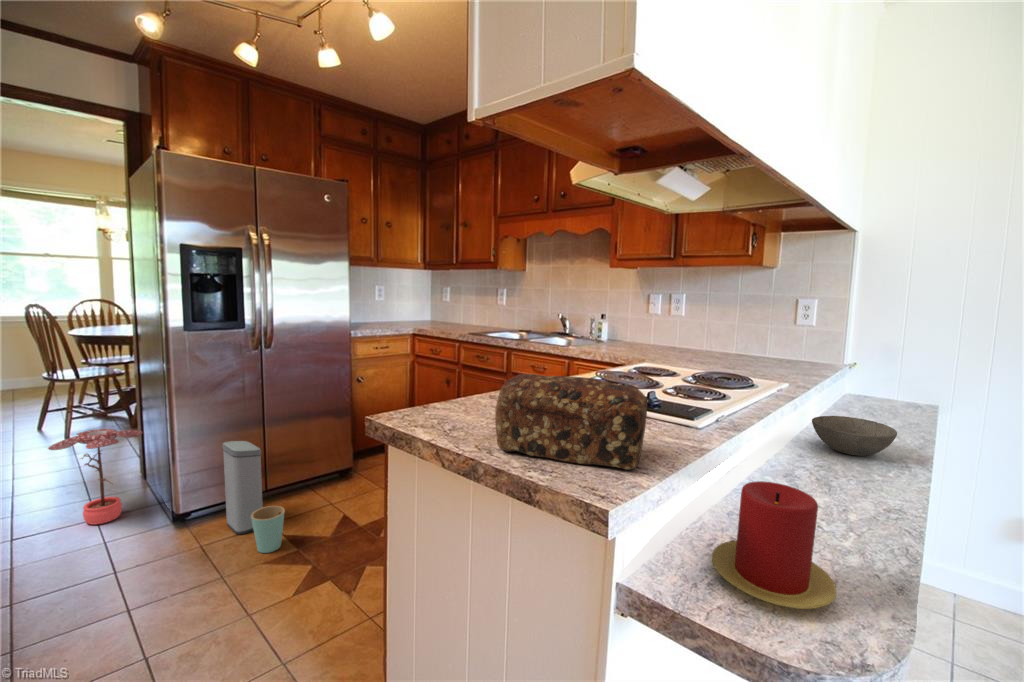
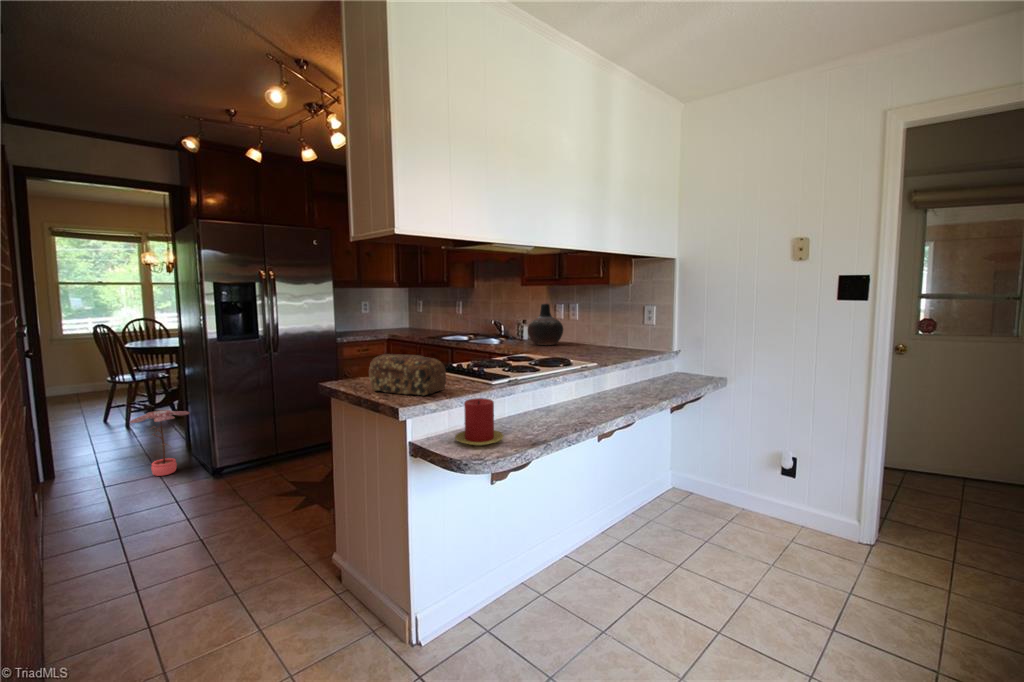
vase: none [618,293,668,349] -> present [528,304,563,345]
bowl: present [812,416,897,456] -> none [592,381,635,403]
trash can: present [222,441,285,553] -> none [244,417,287,490]

